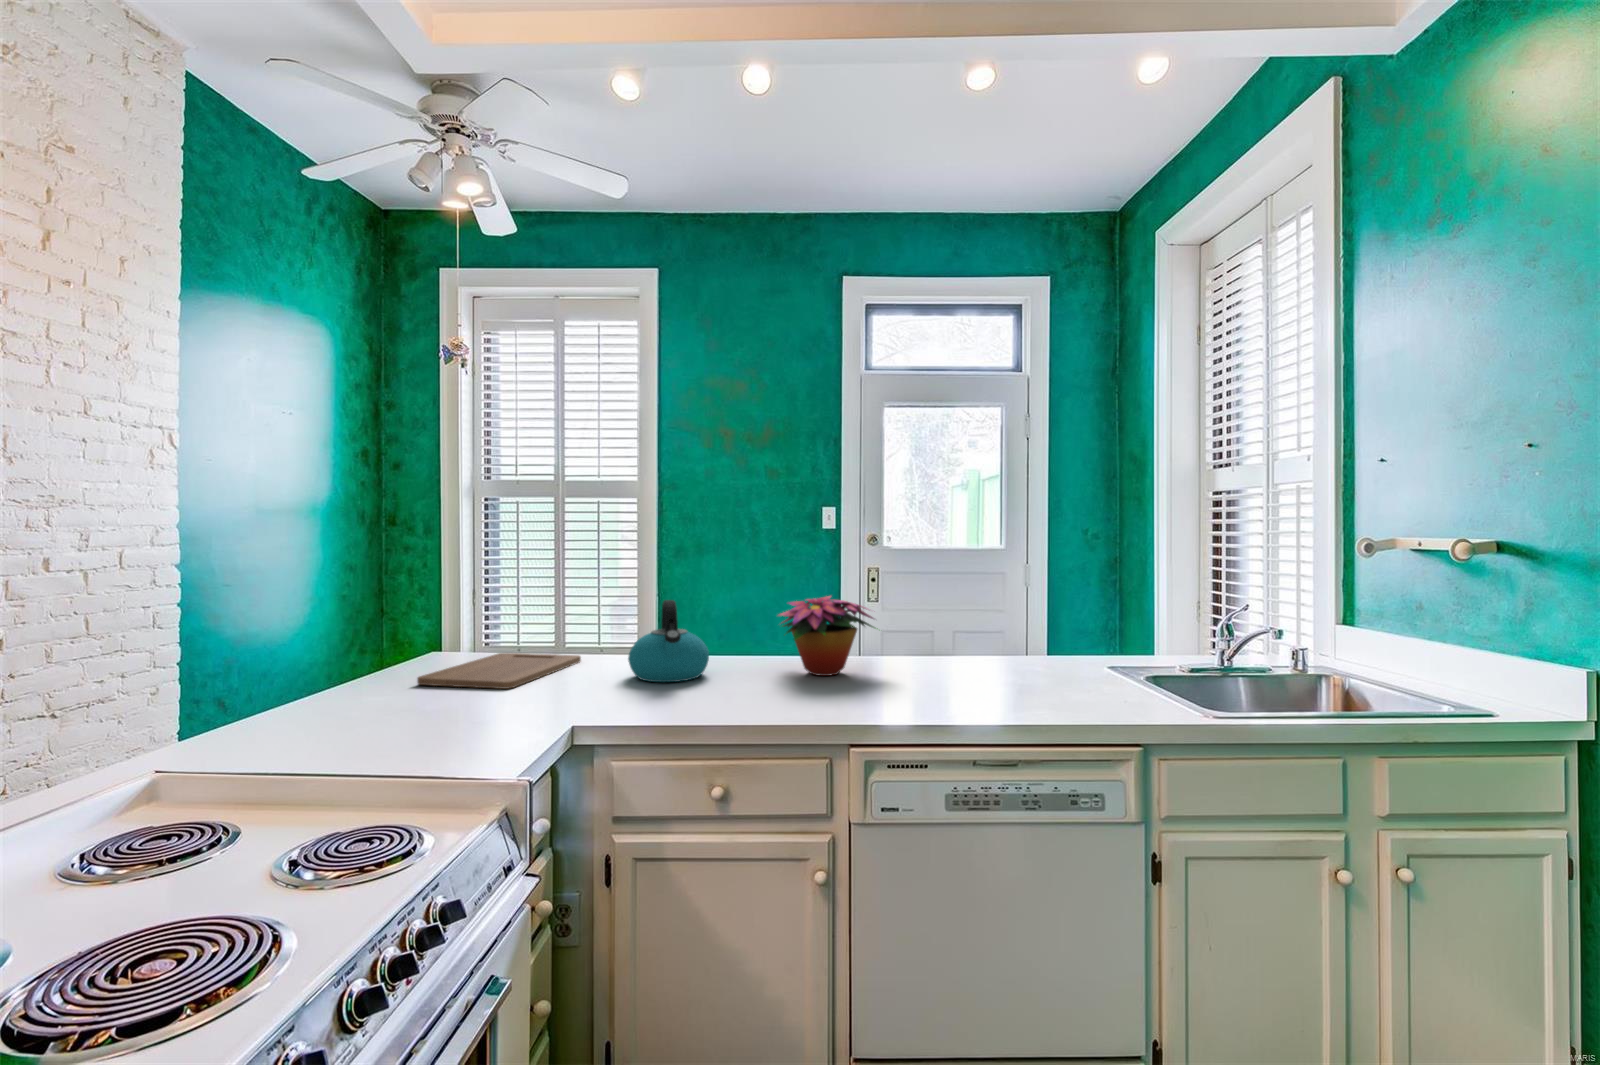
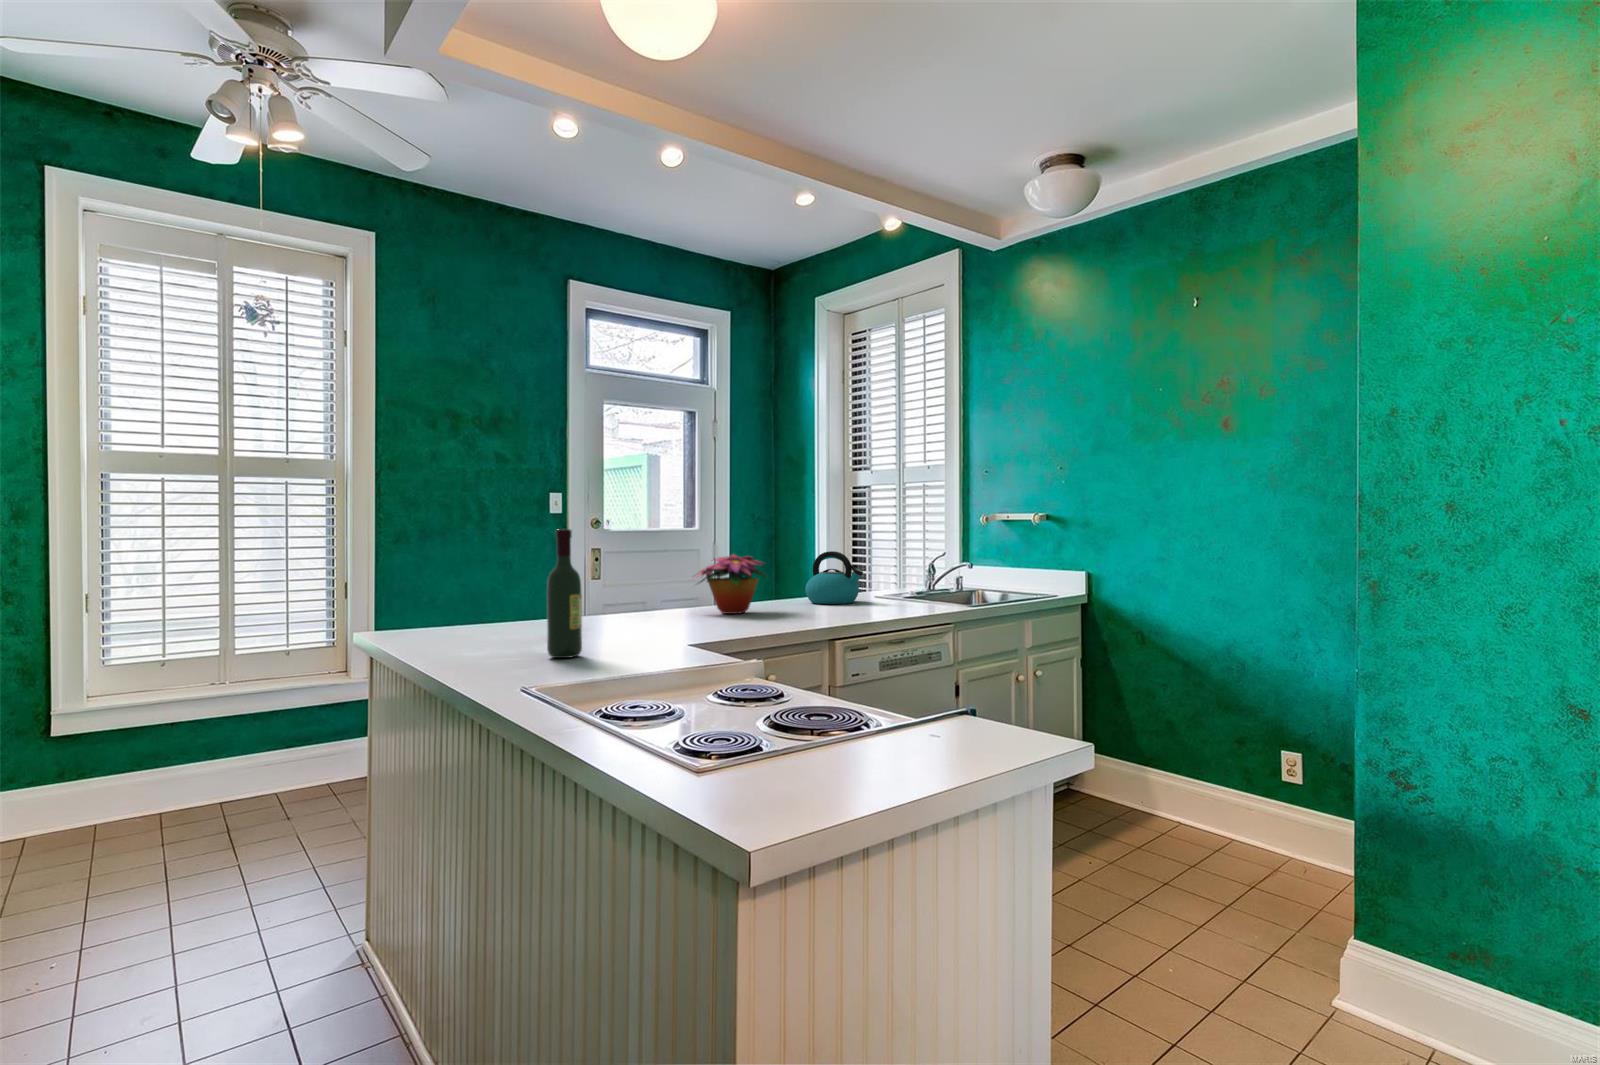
wine bottle: none [383,575,427,727] -> present [547,529,582,658]
kettle: present [628,600,709,682] -> present [805,551,863,604]
cutting board: present [417,653,581,689] -> none [419,623,542,648]

